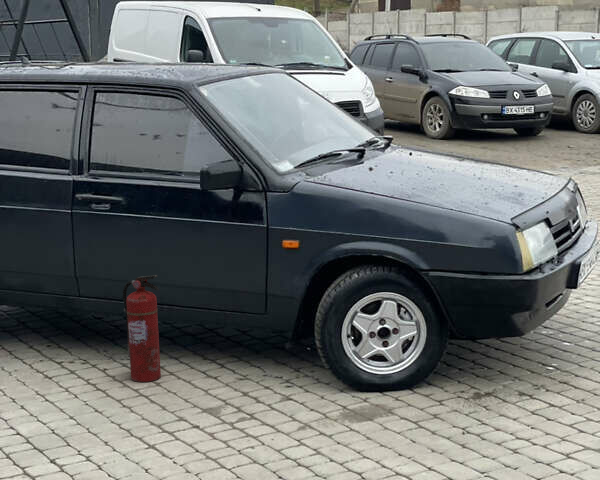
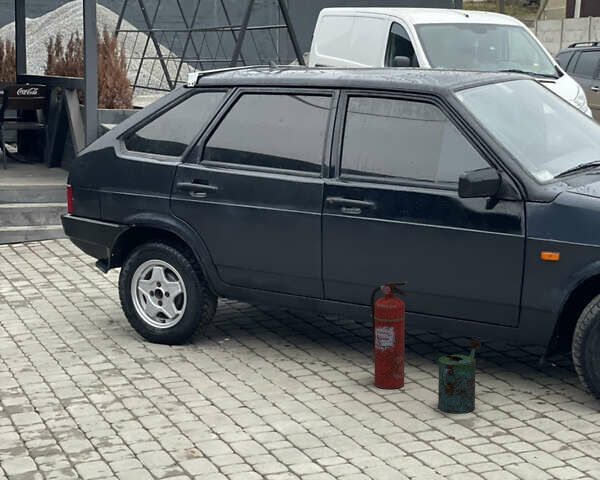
watering can: none [187,329,231,402] -> present [438,340,481,413]

